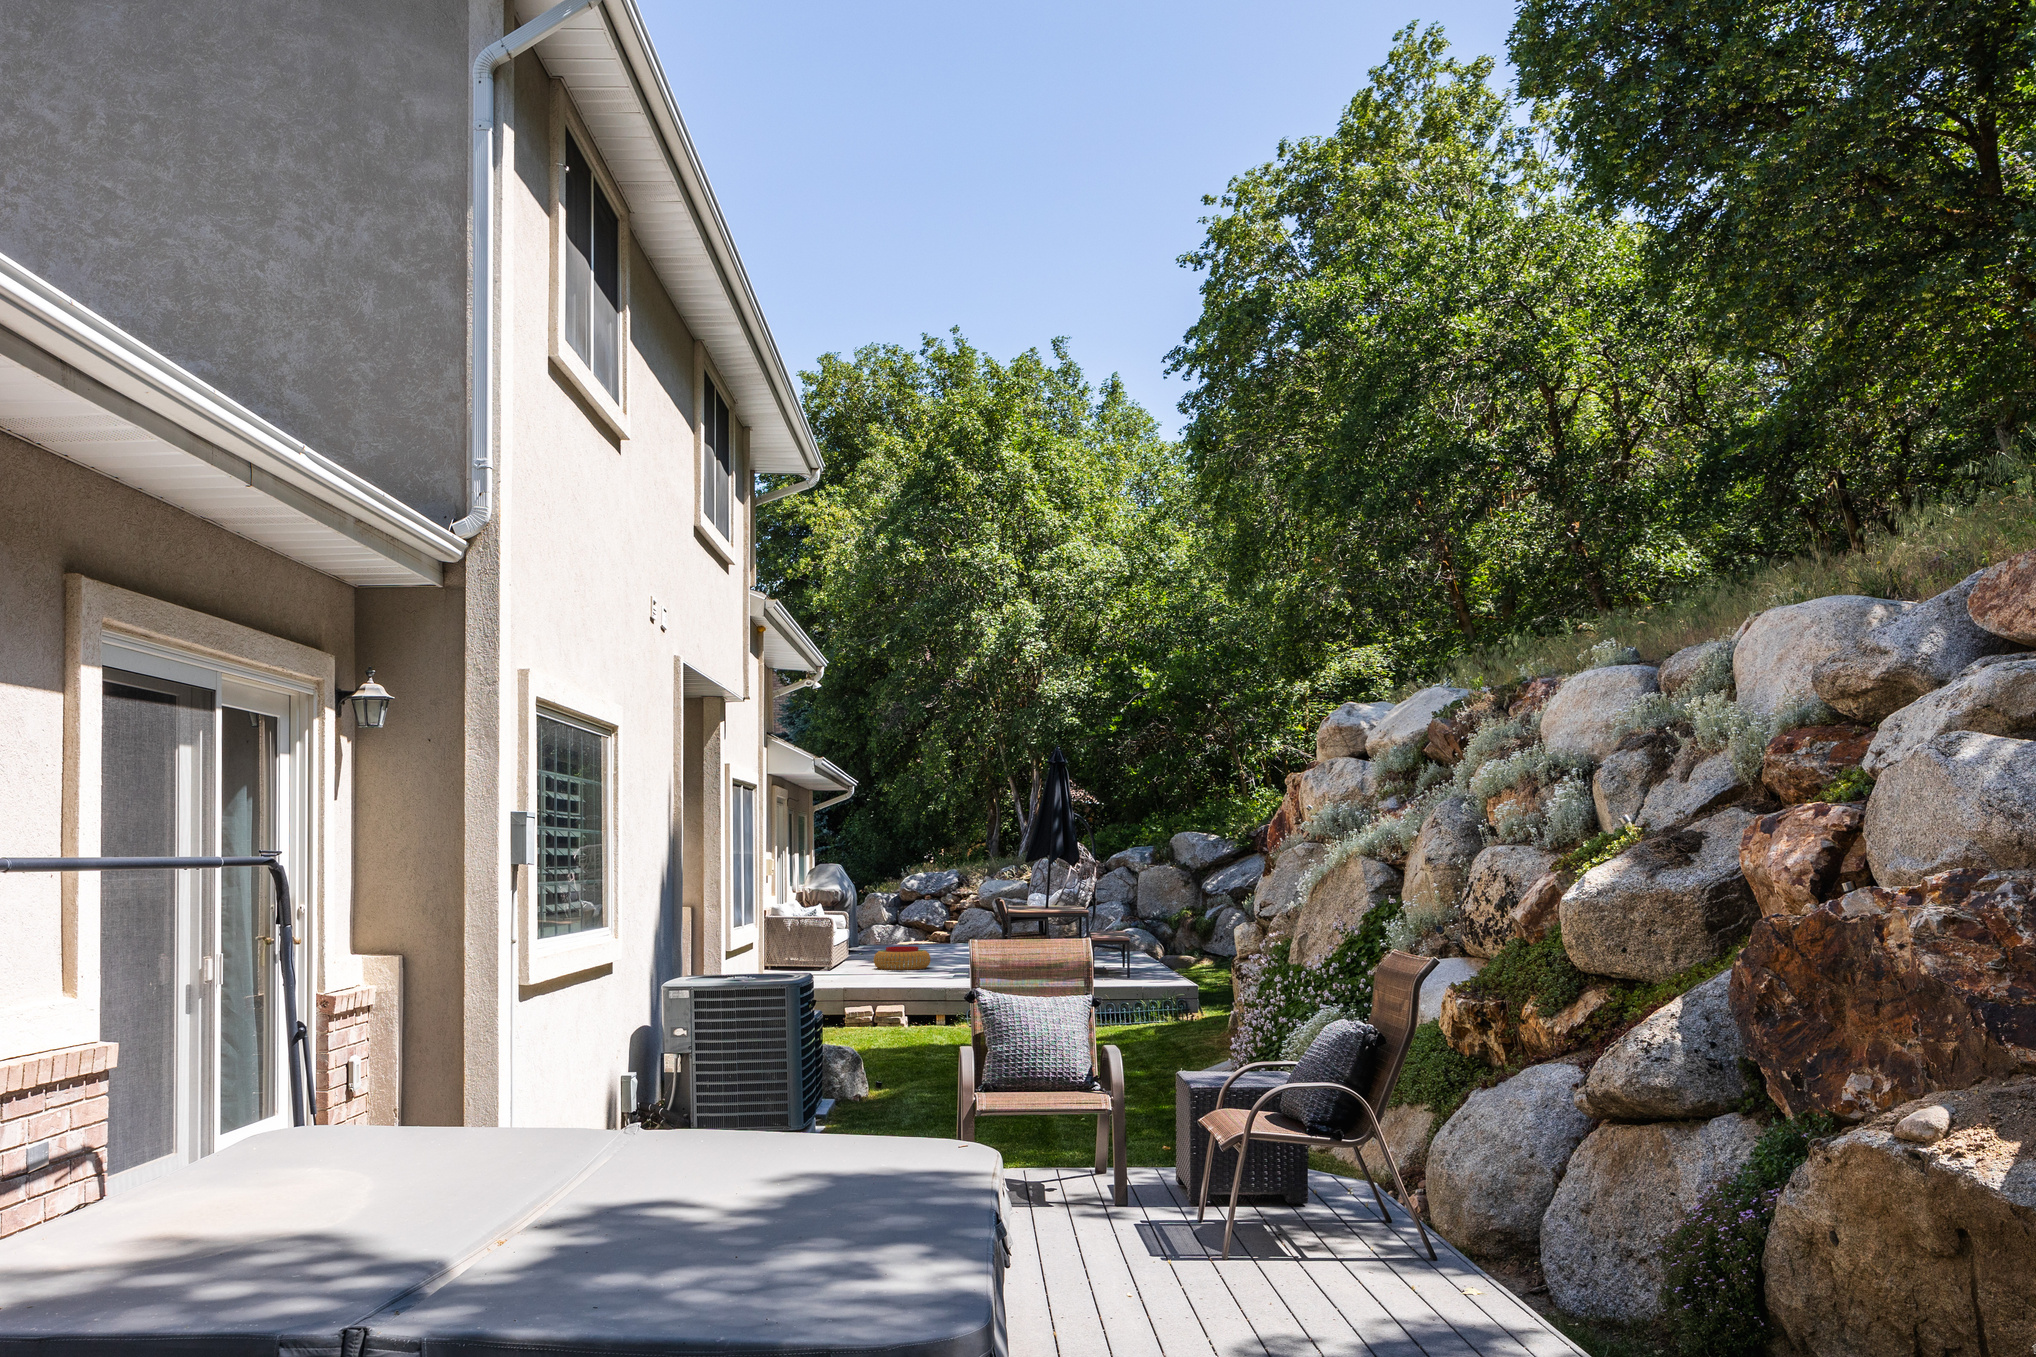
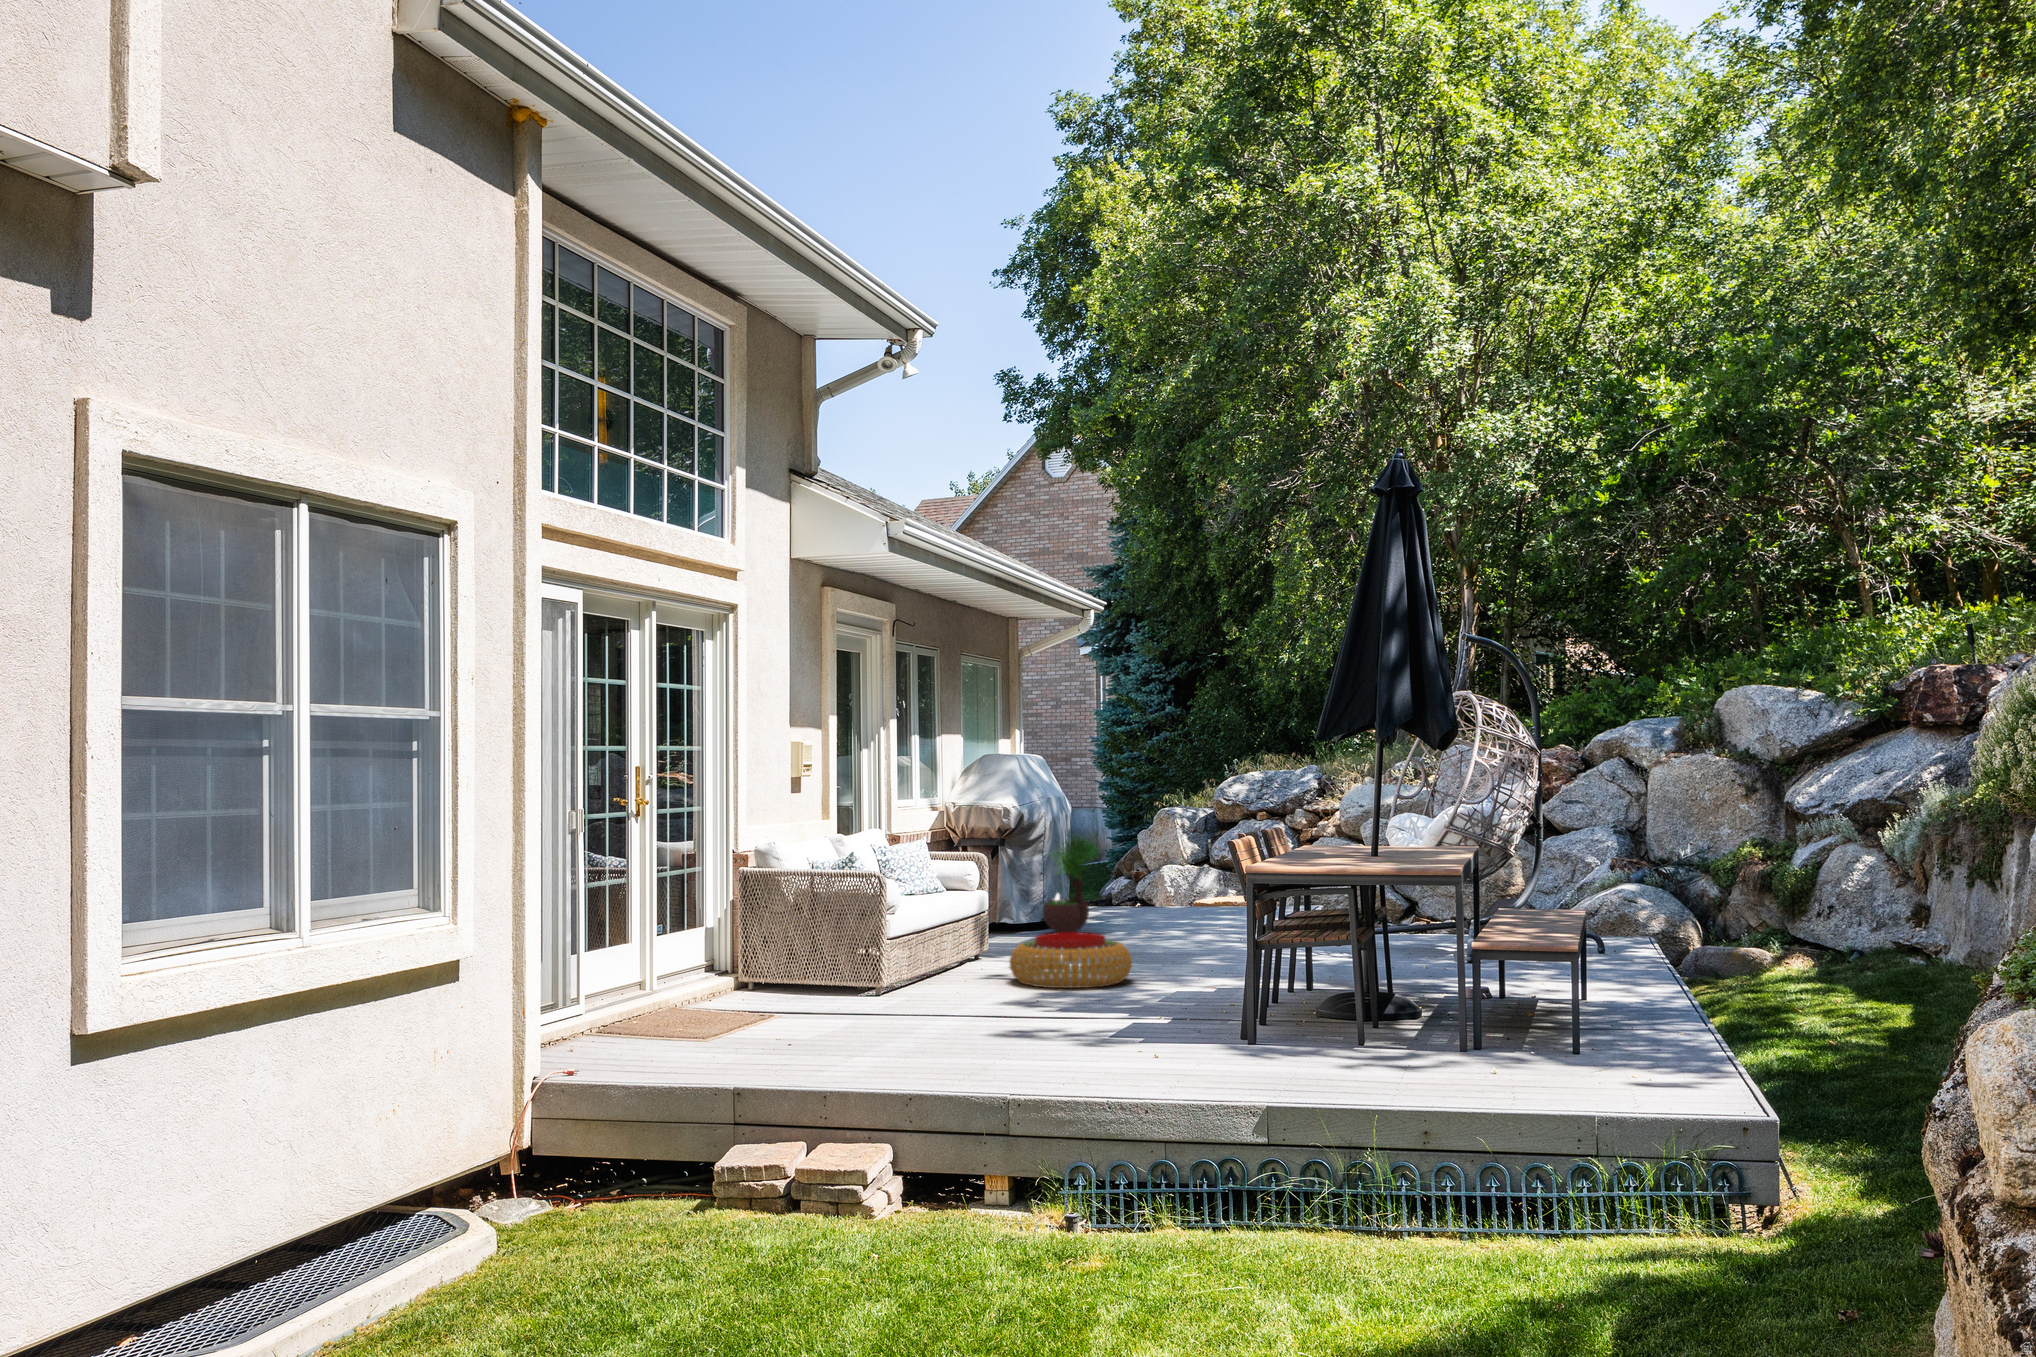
potted tree: none [845,901,878,958] -> present [1043,836,1097,933]

